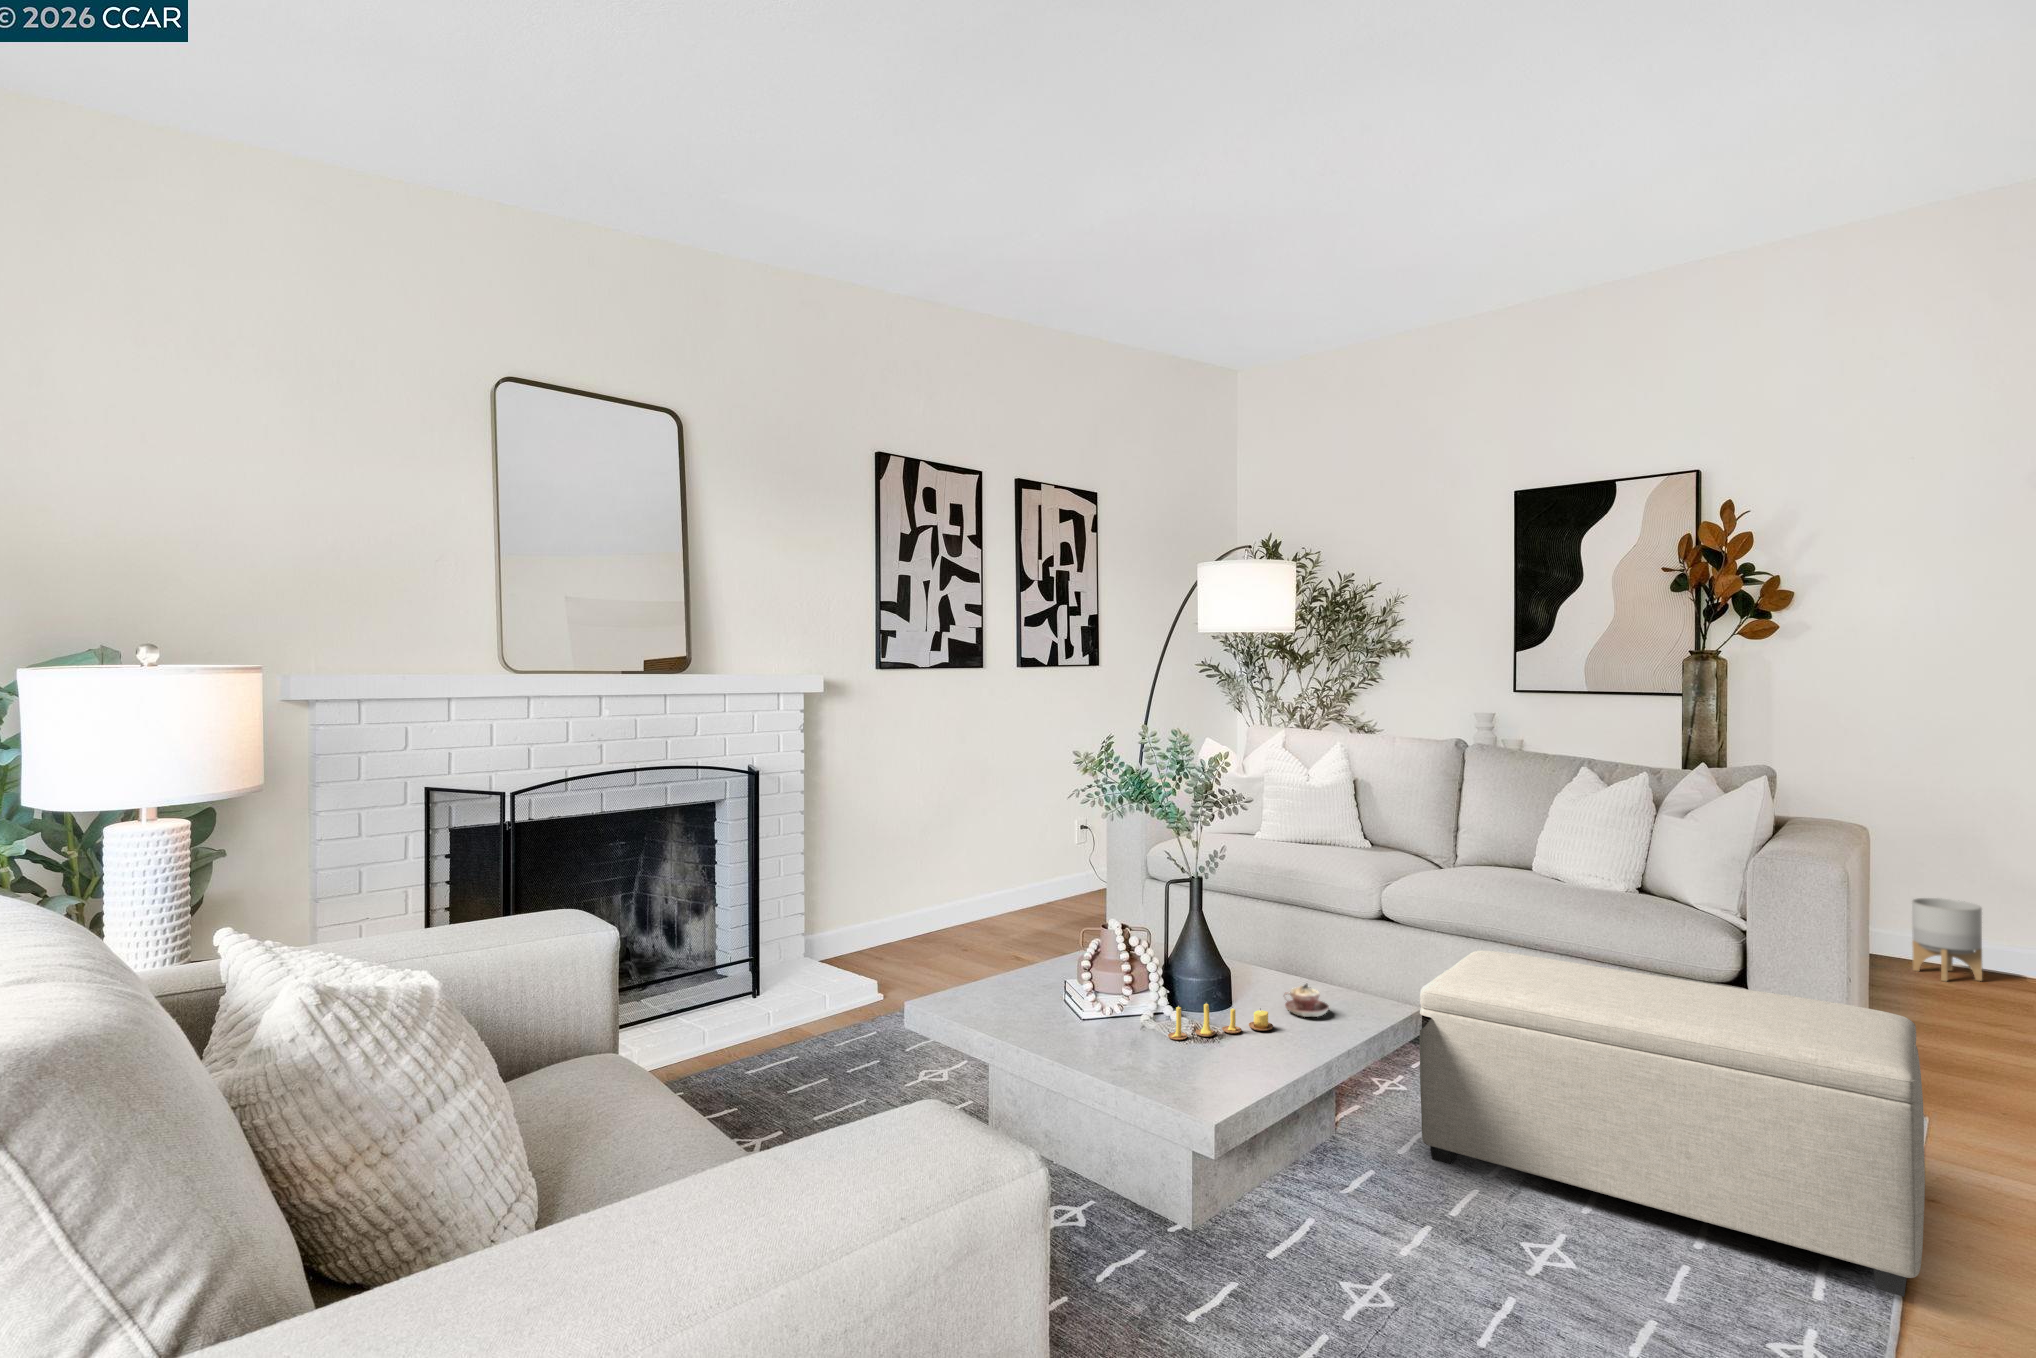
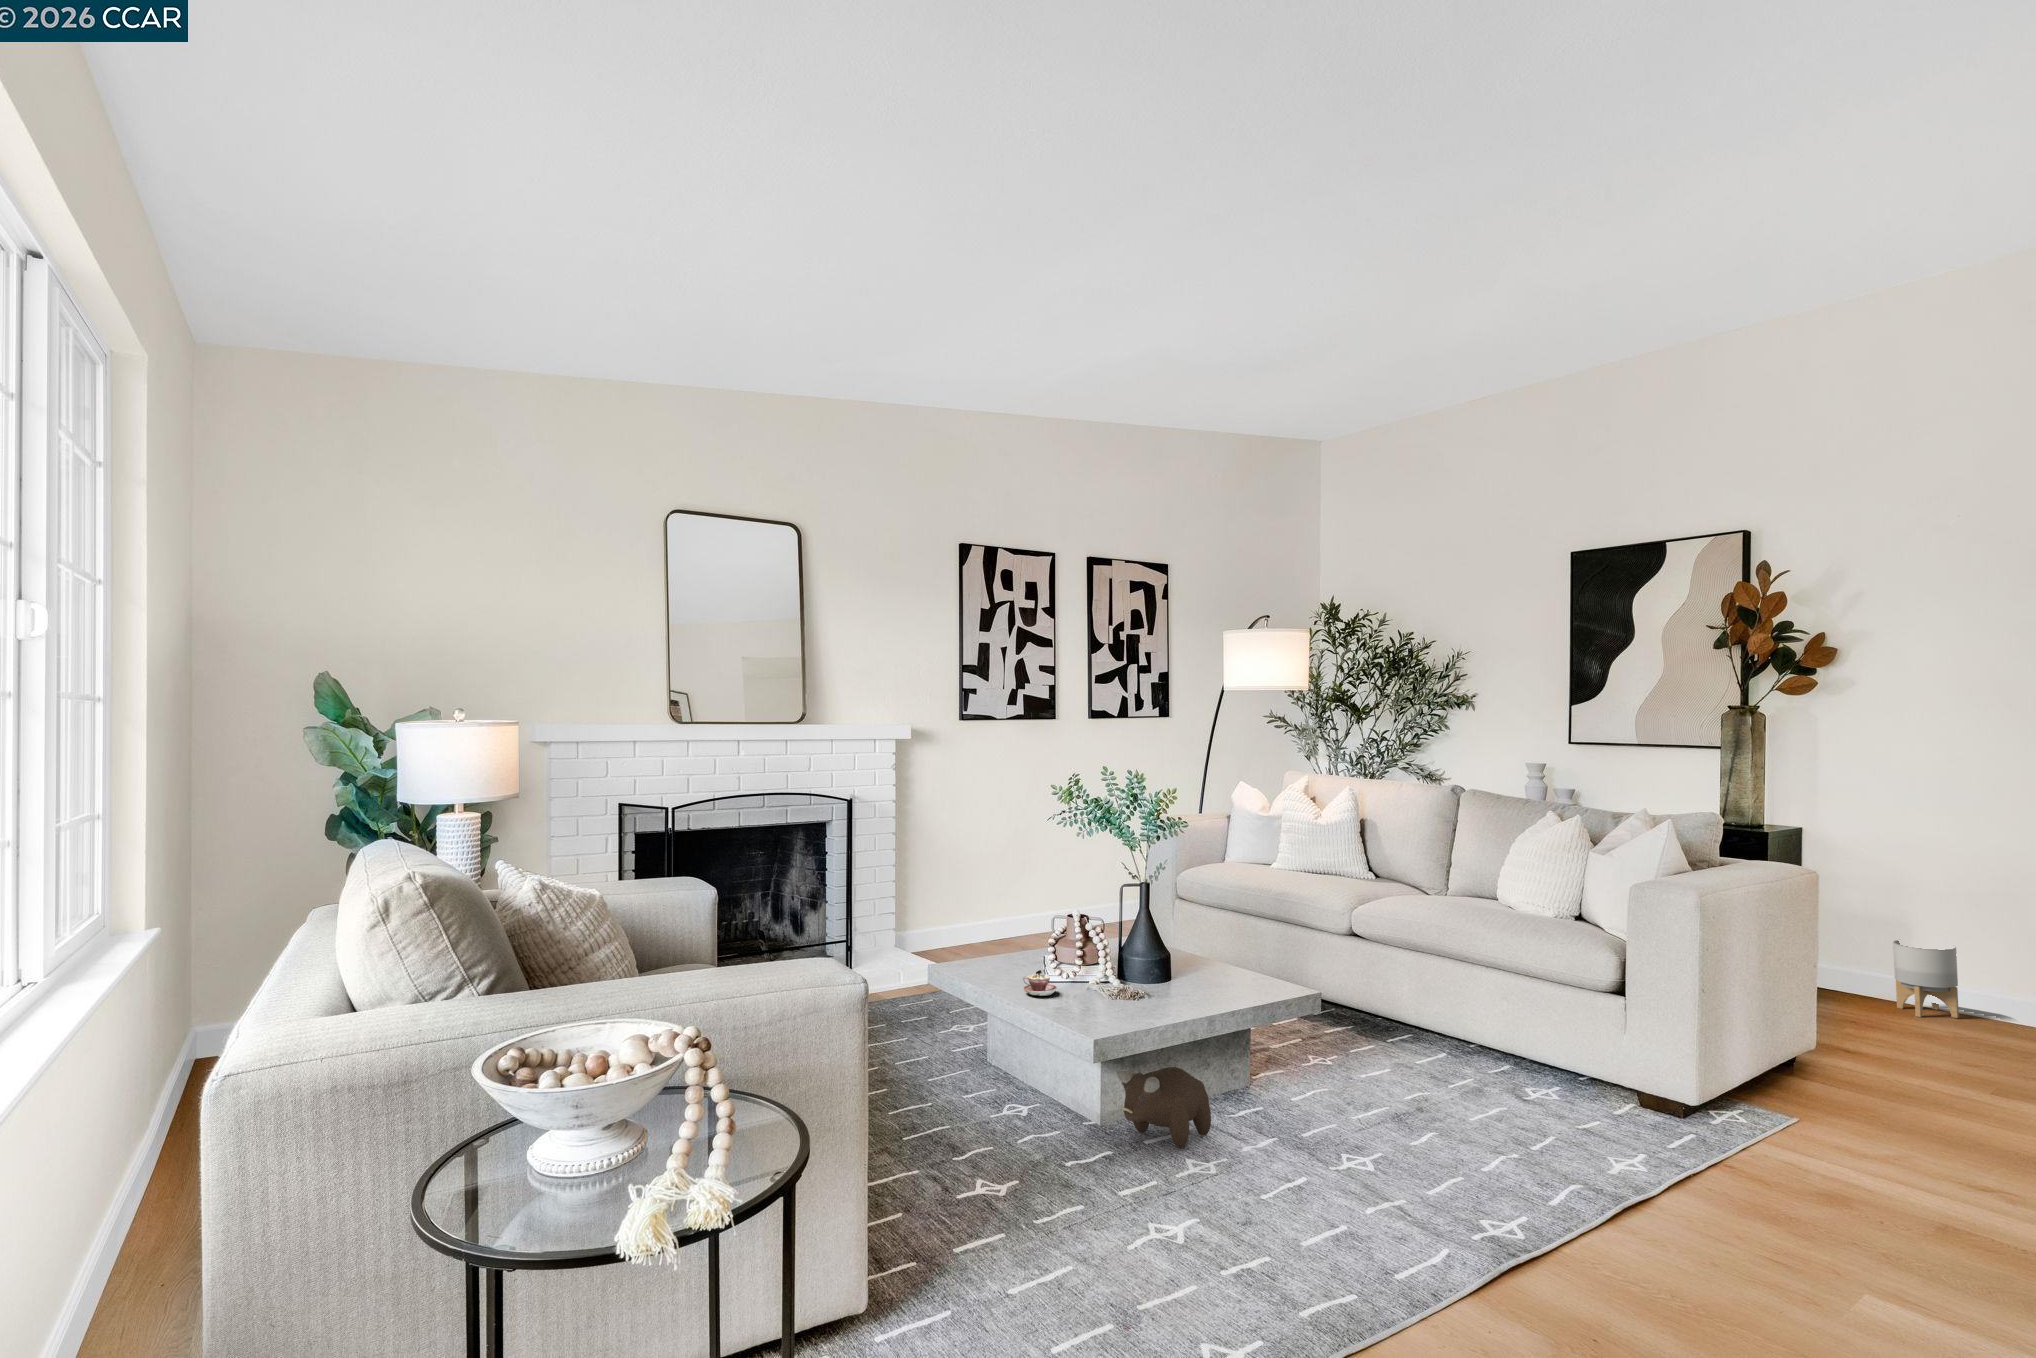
ottoman: present [1420,951,1925,1297] -> none [1304,947,1673,1191]
teacup: present [1285,984,1329,1017] -> present [1023,970,1057,996]
candle: present [1168,1003,1273,1040] -> none [1100,965,1182,992]
plush toy: none [1230,1147,1347,1269] -> present [1116,1067,1211,1148]

